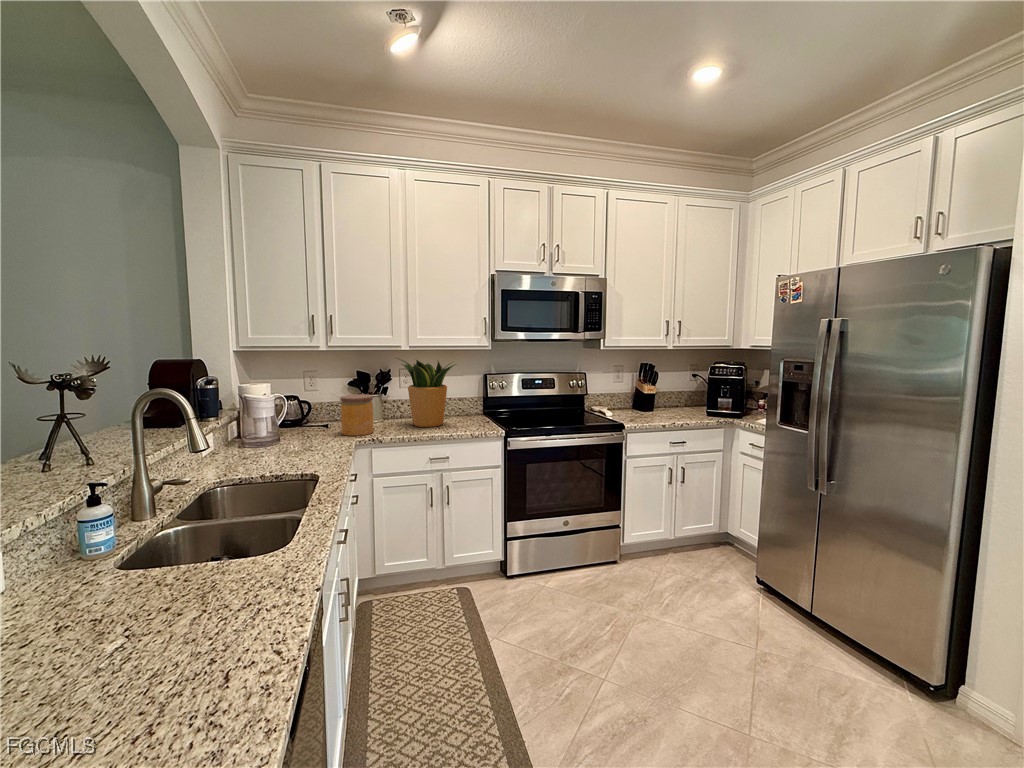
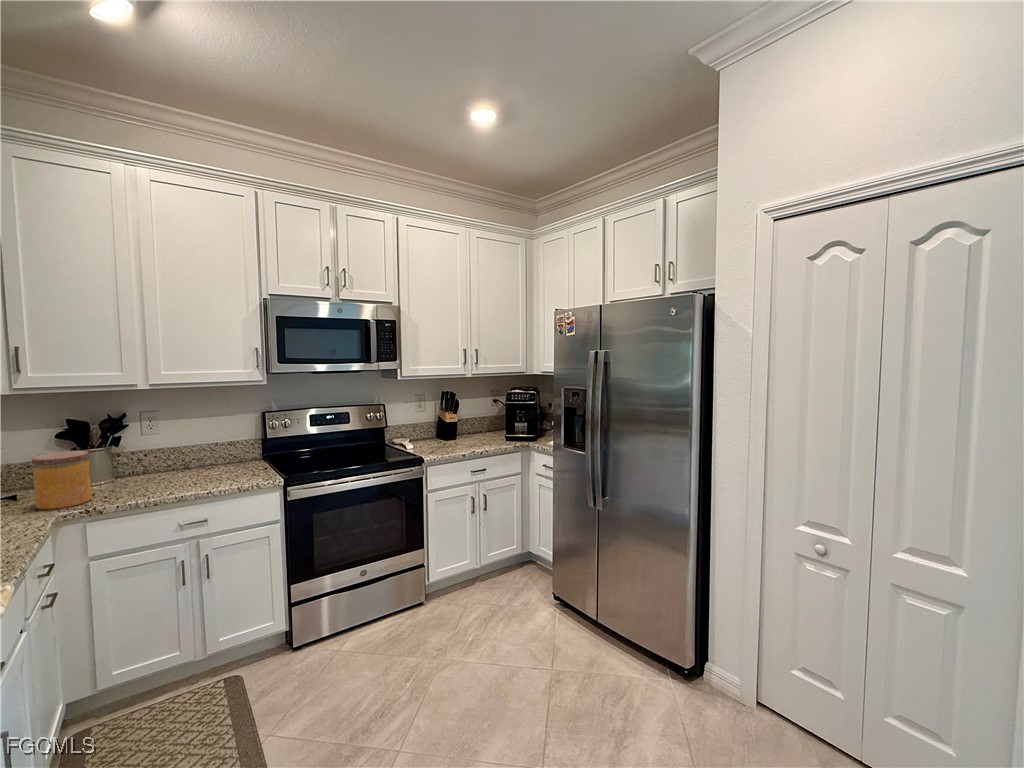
potted plant: present [397,358,456,427] -> none [127,399,217,485]

